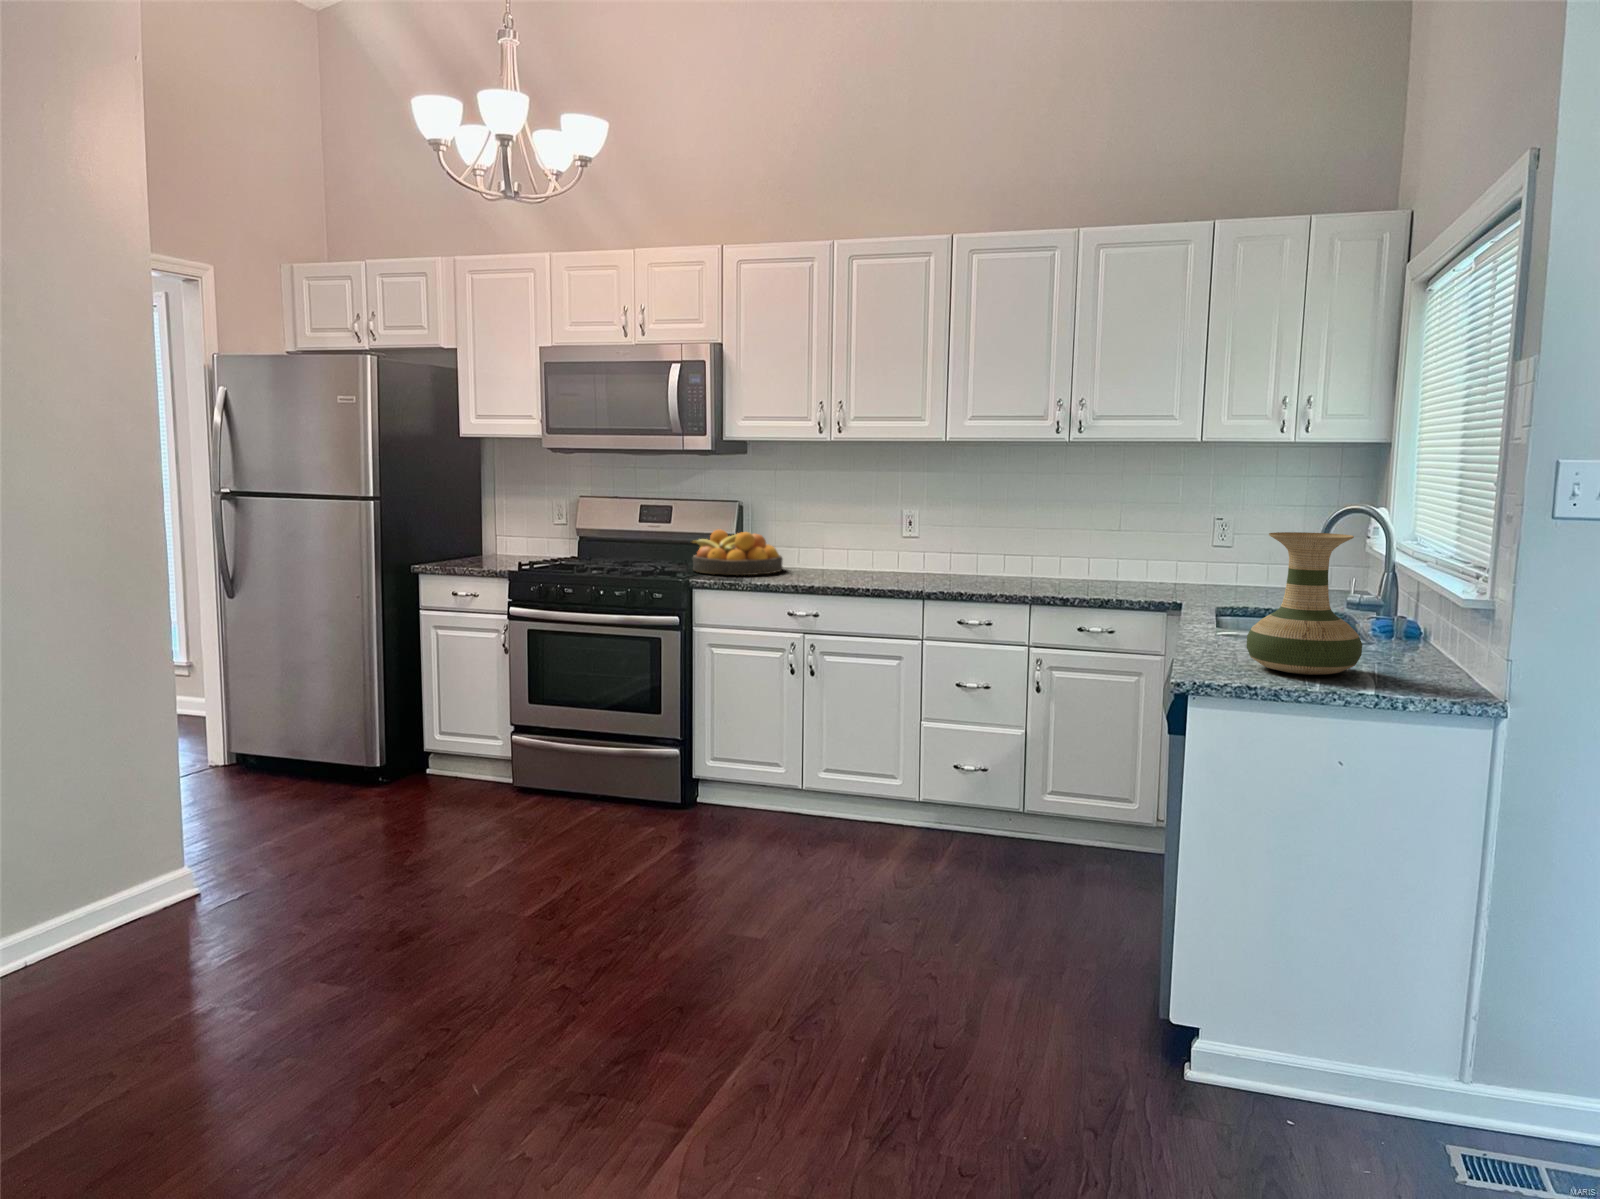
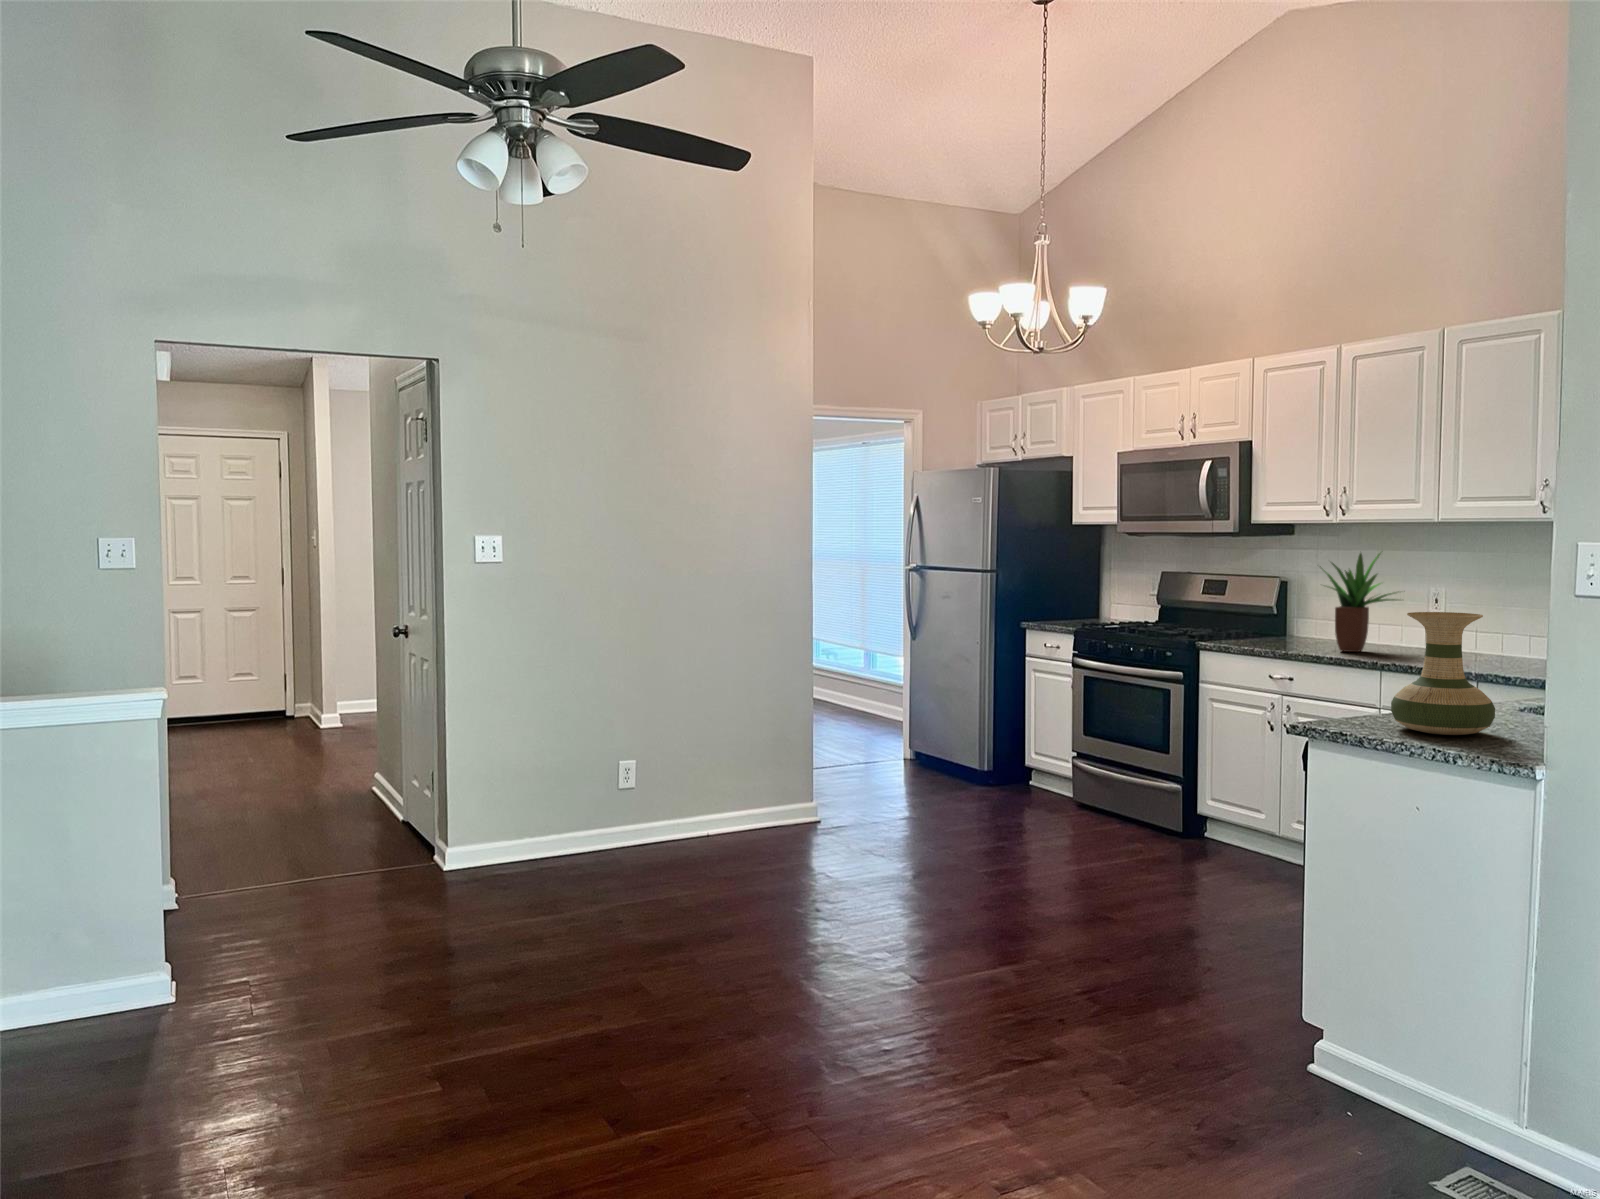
potted plant: none [822,469,914,580] -> present [1320,553,1396,652]
fruit bowl: present [691,530,782,575] -> none [1216,602,1302,642]

